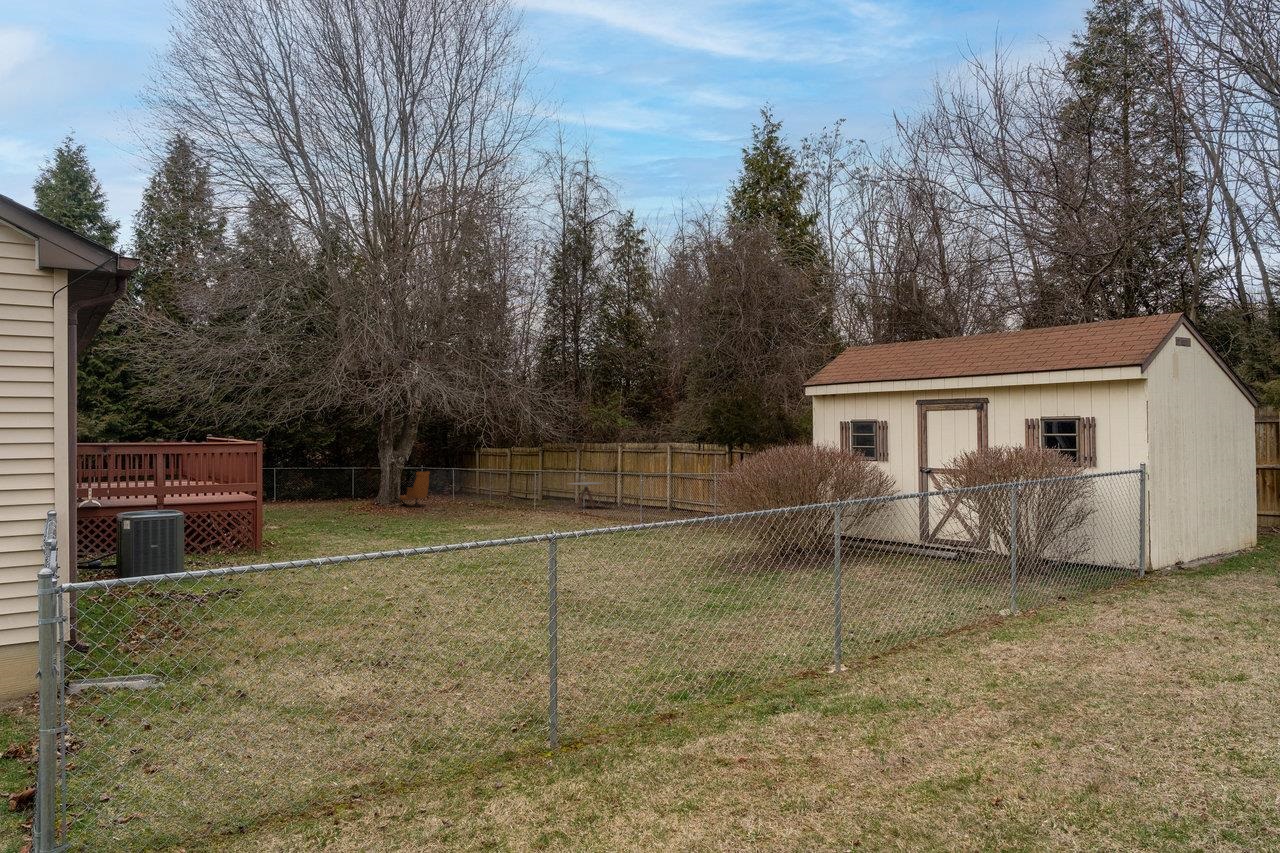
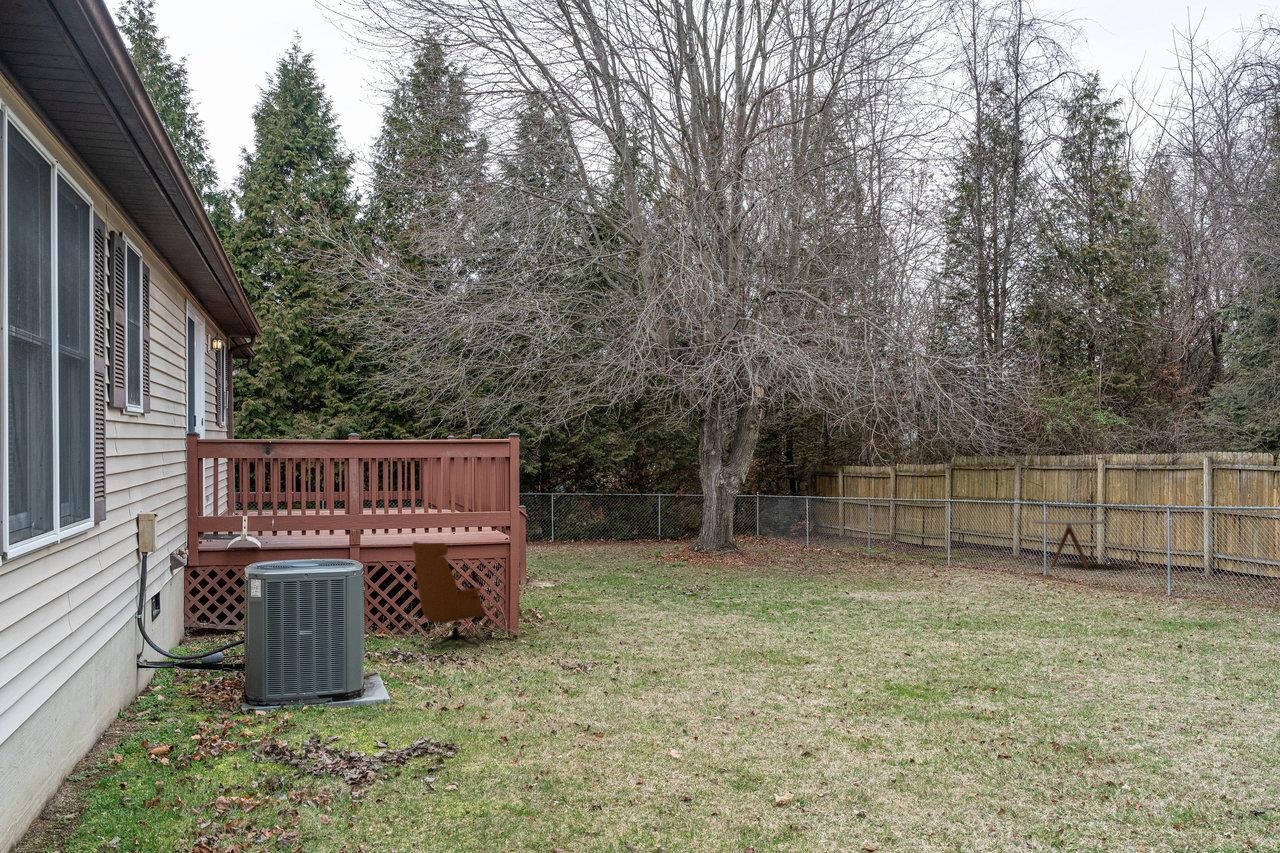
lounge chair: present [400,472,430,505] -> present [412,542,522,649]

